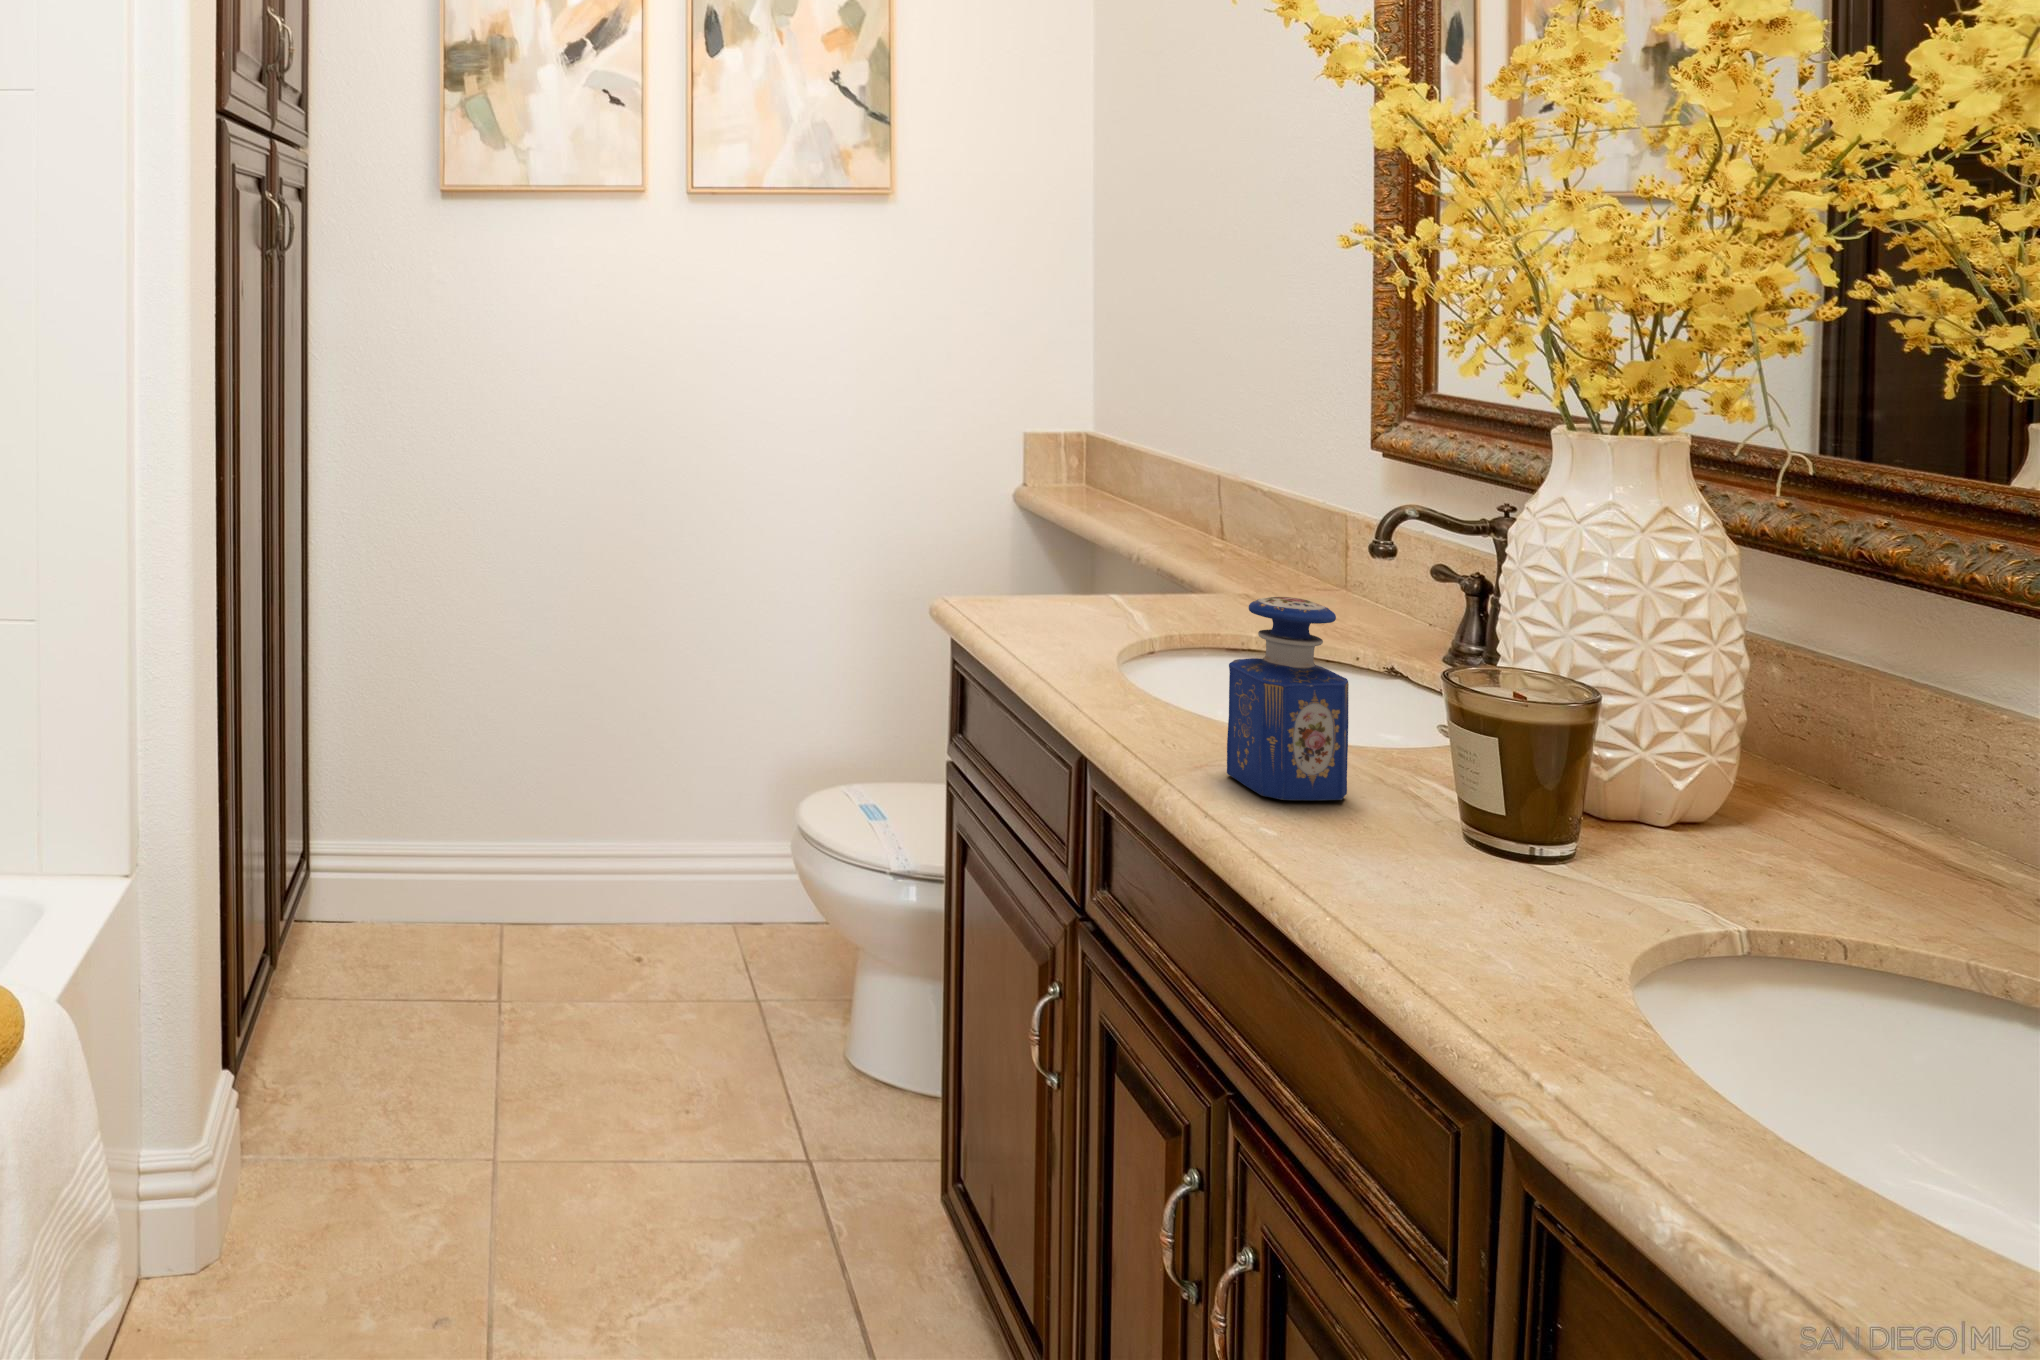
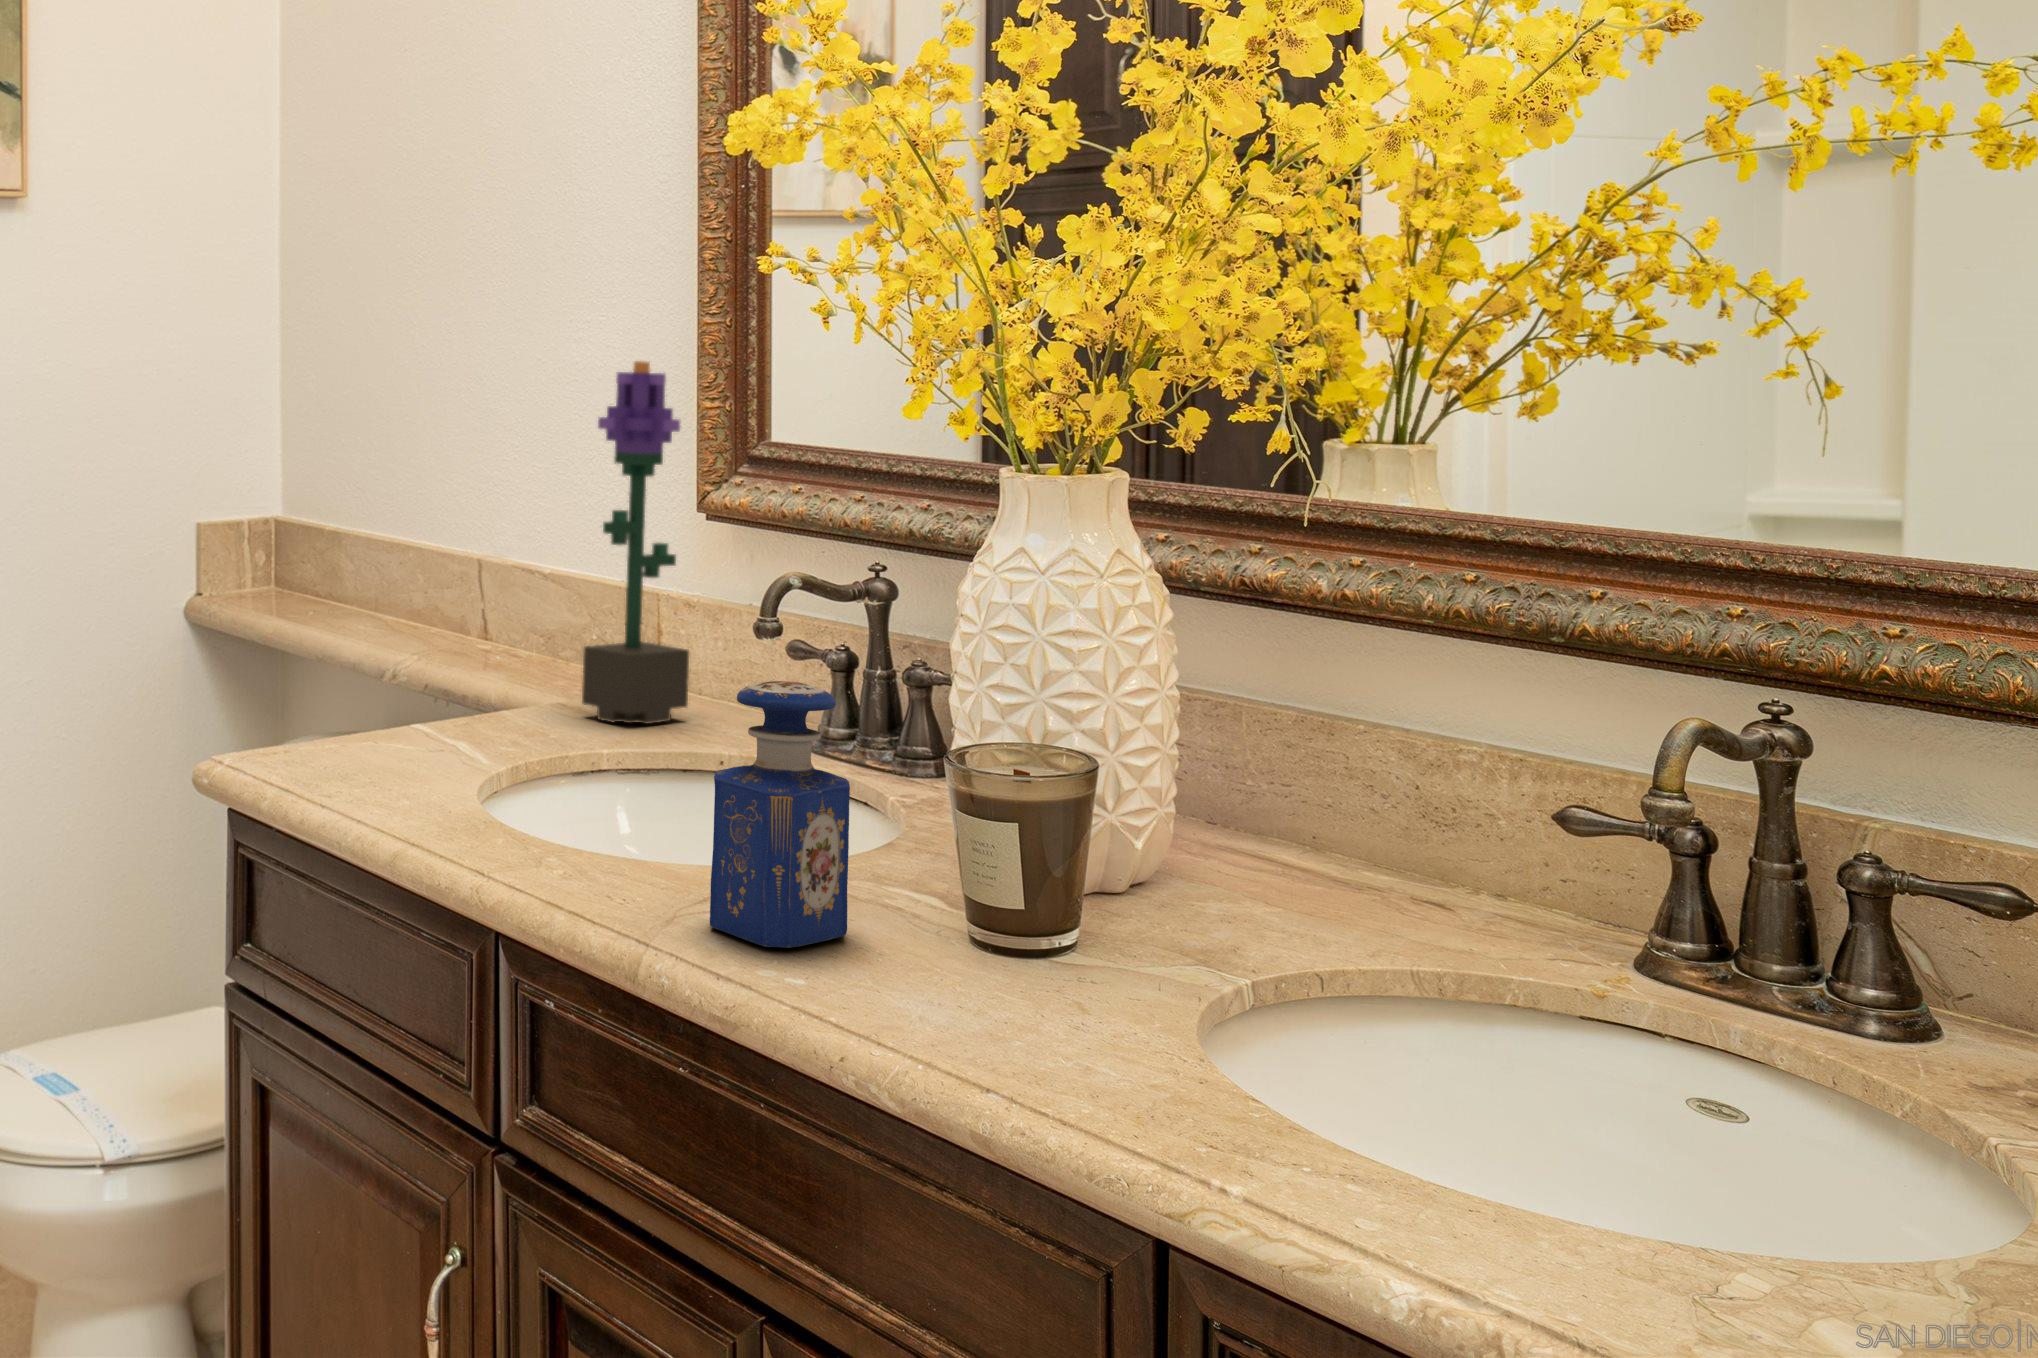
potted flower: none [1256,328,1354,617] -> present [582,361,689,724]

